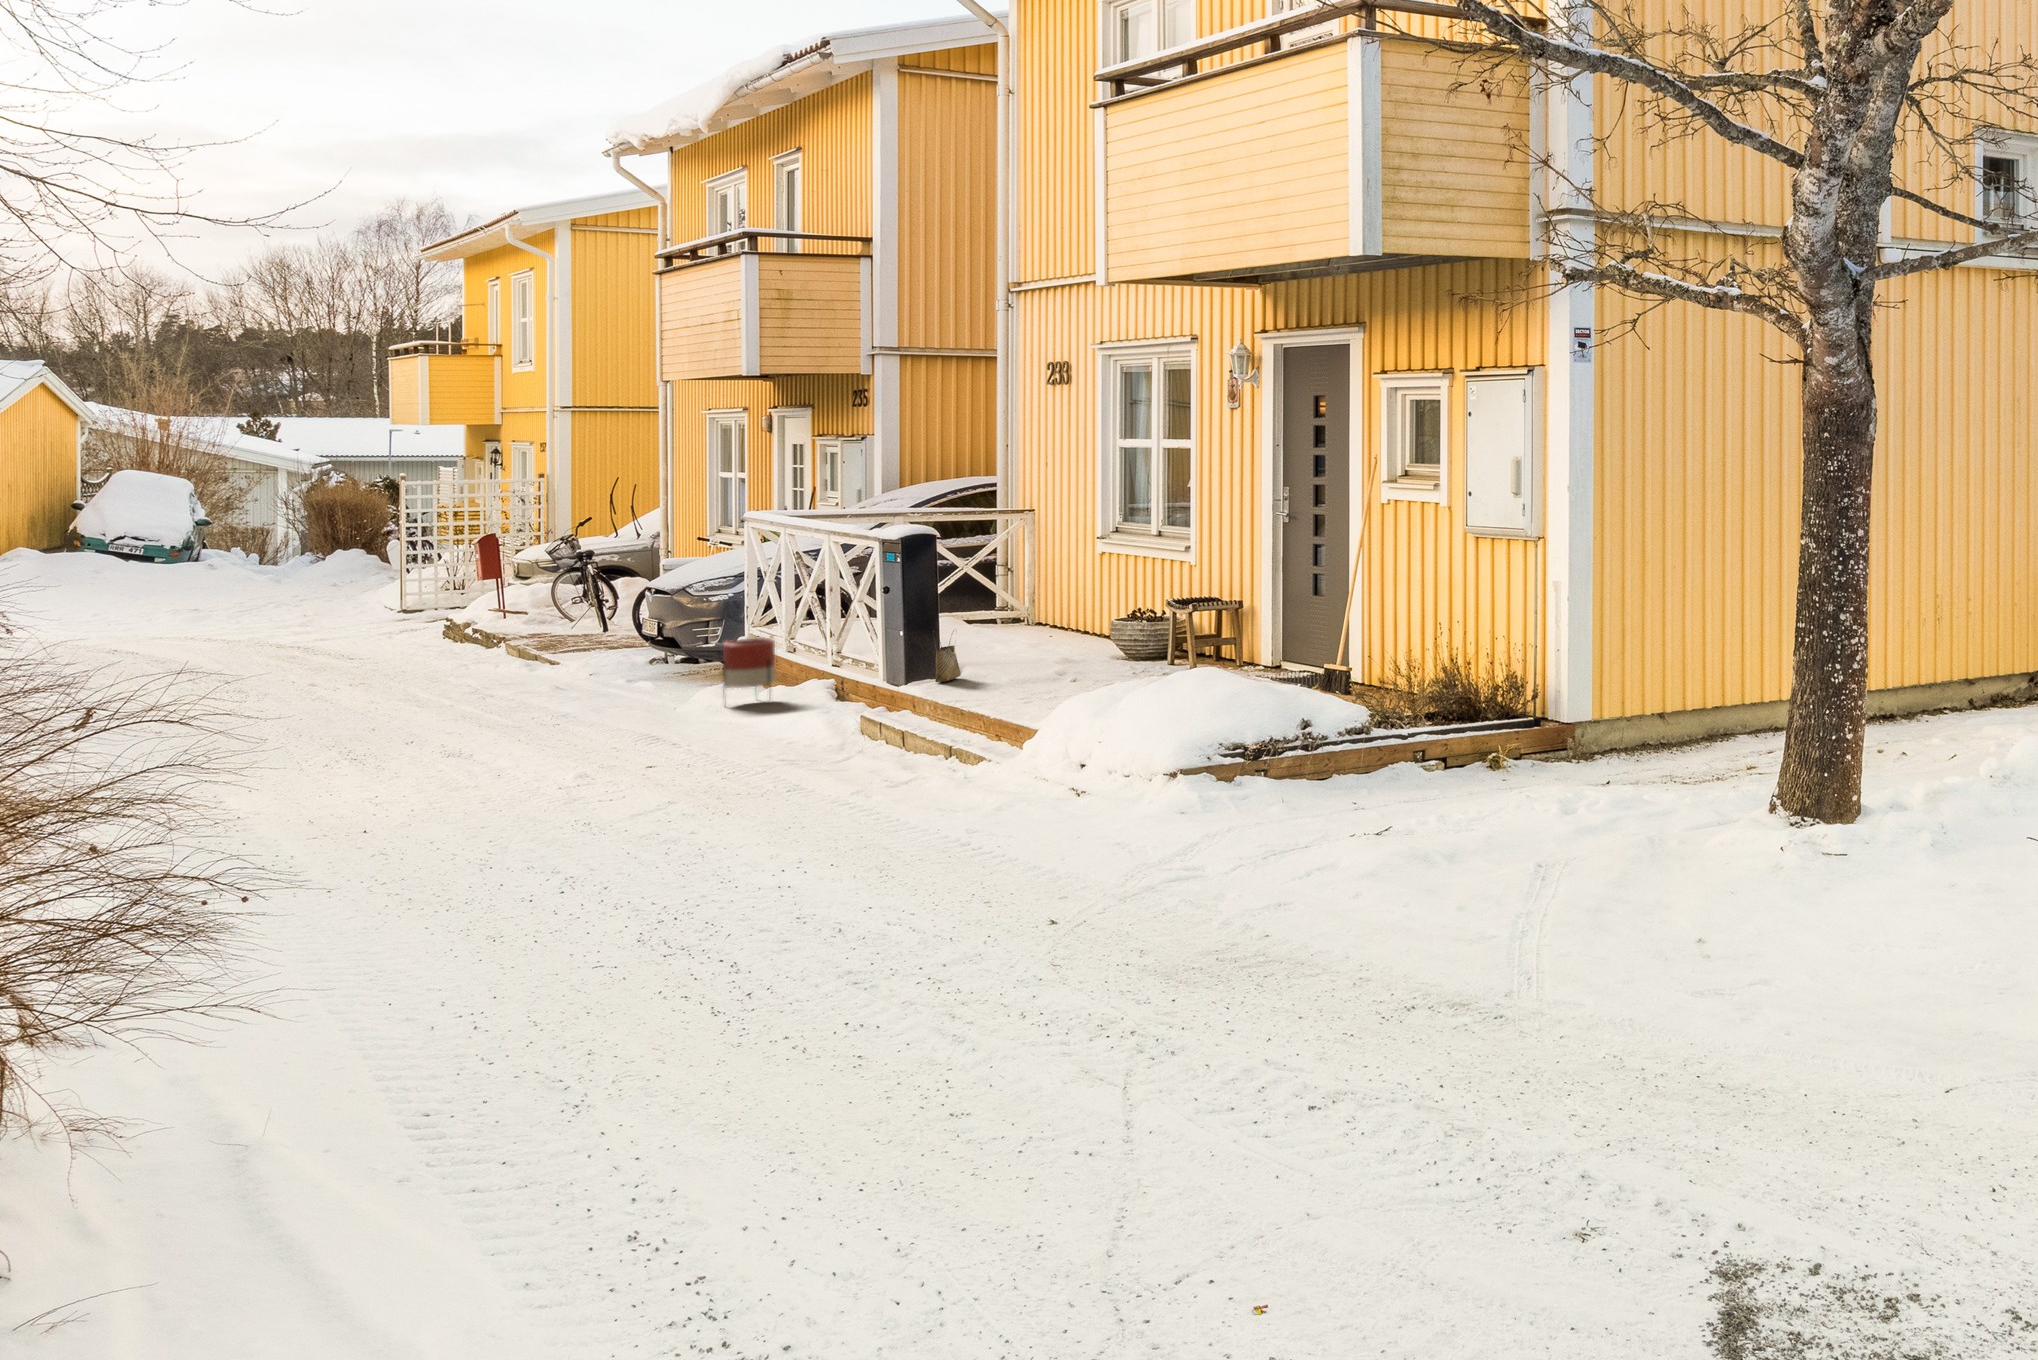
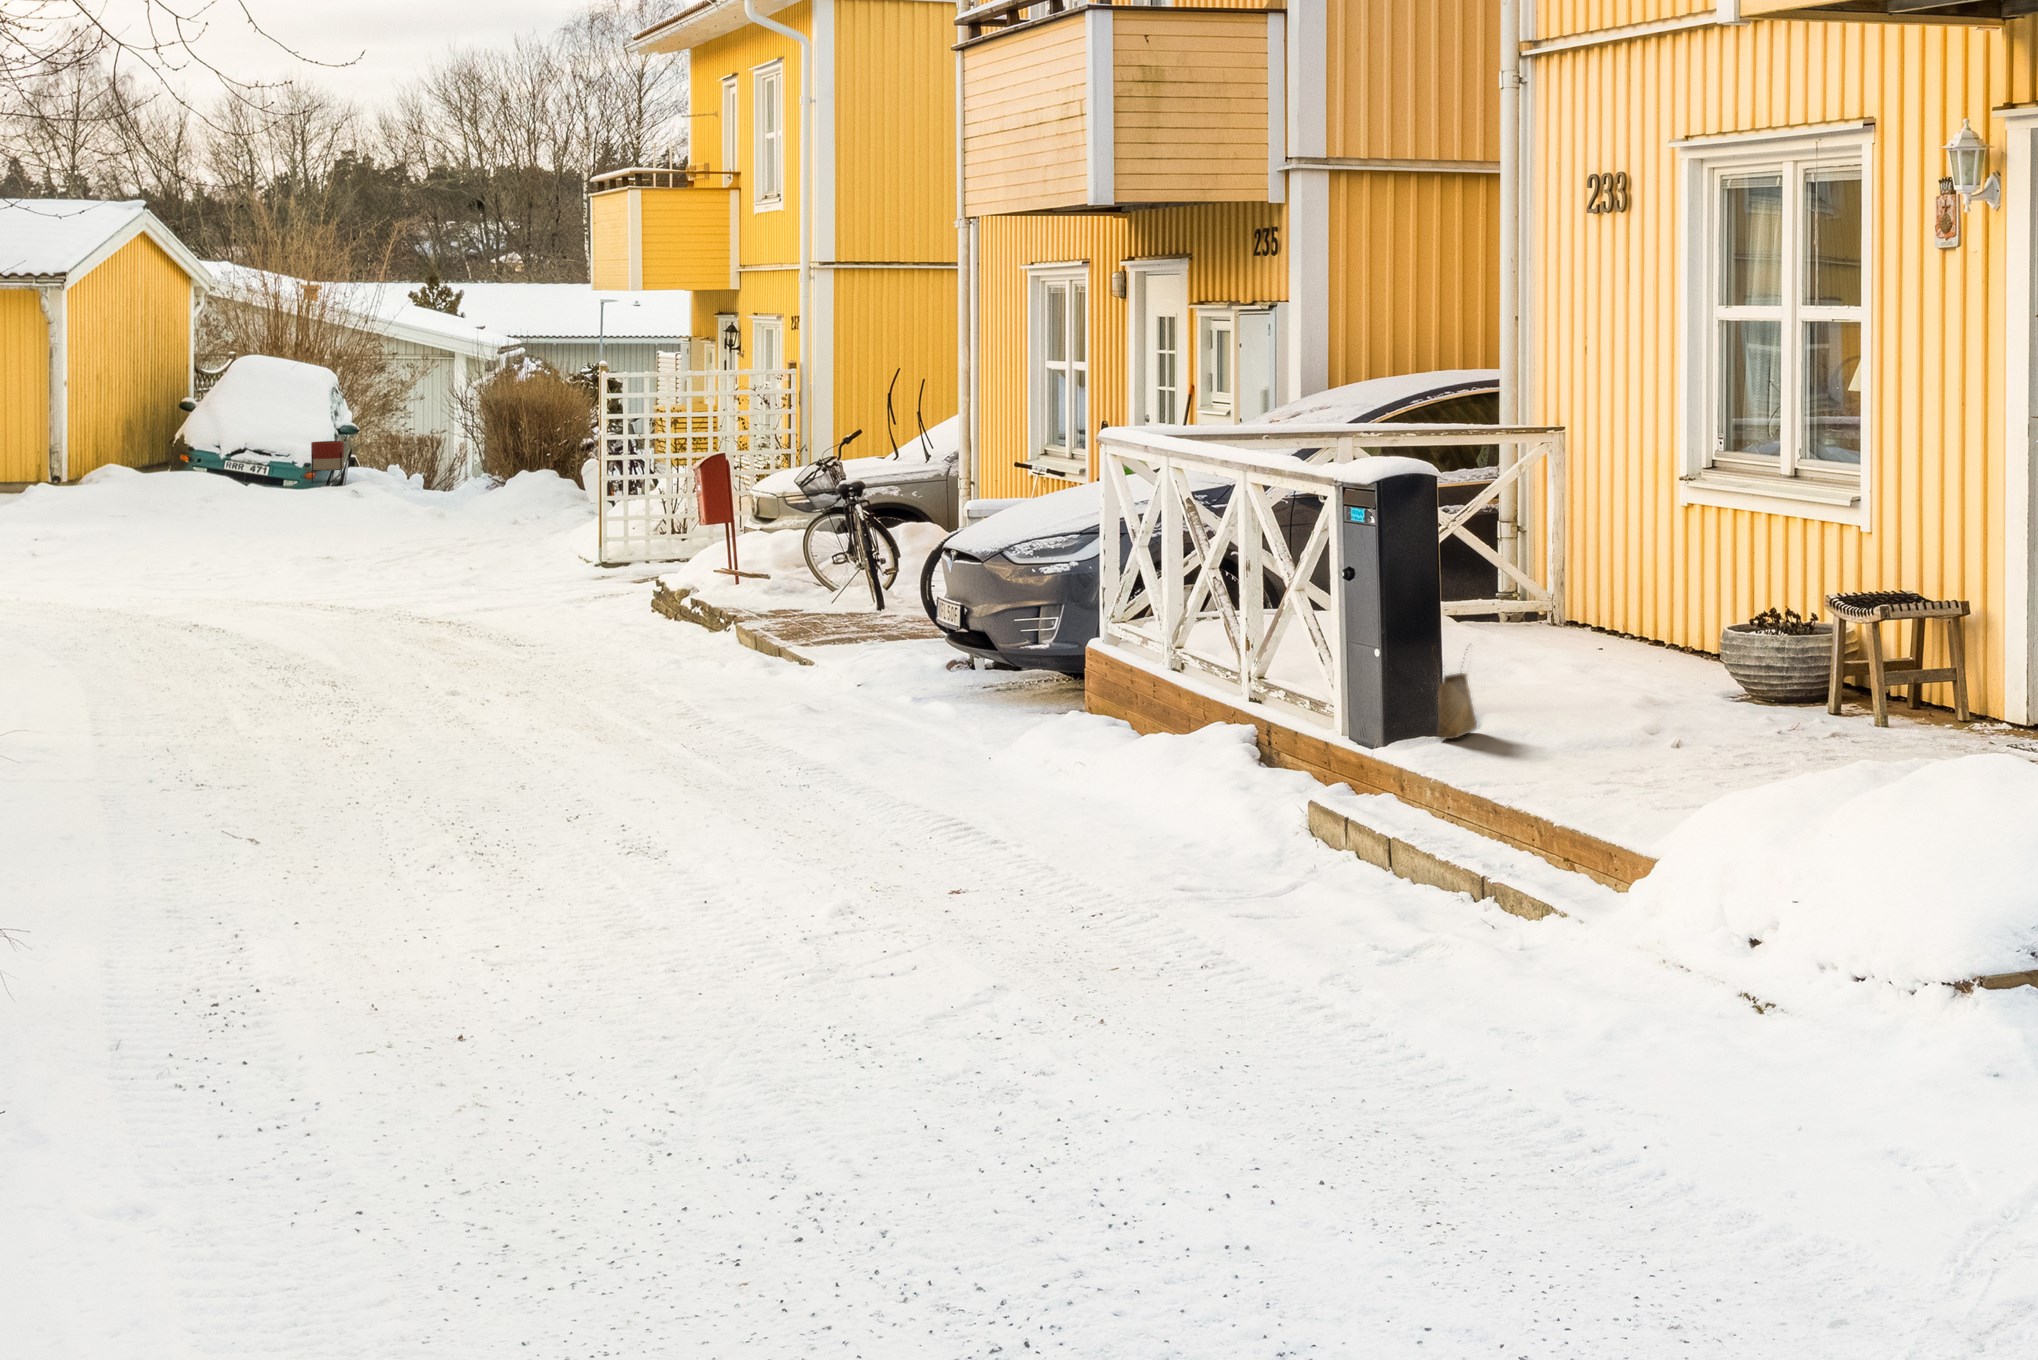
planter: present [723,638,776,692] -> present [311,441,344,482]

